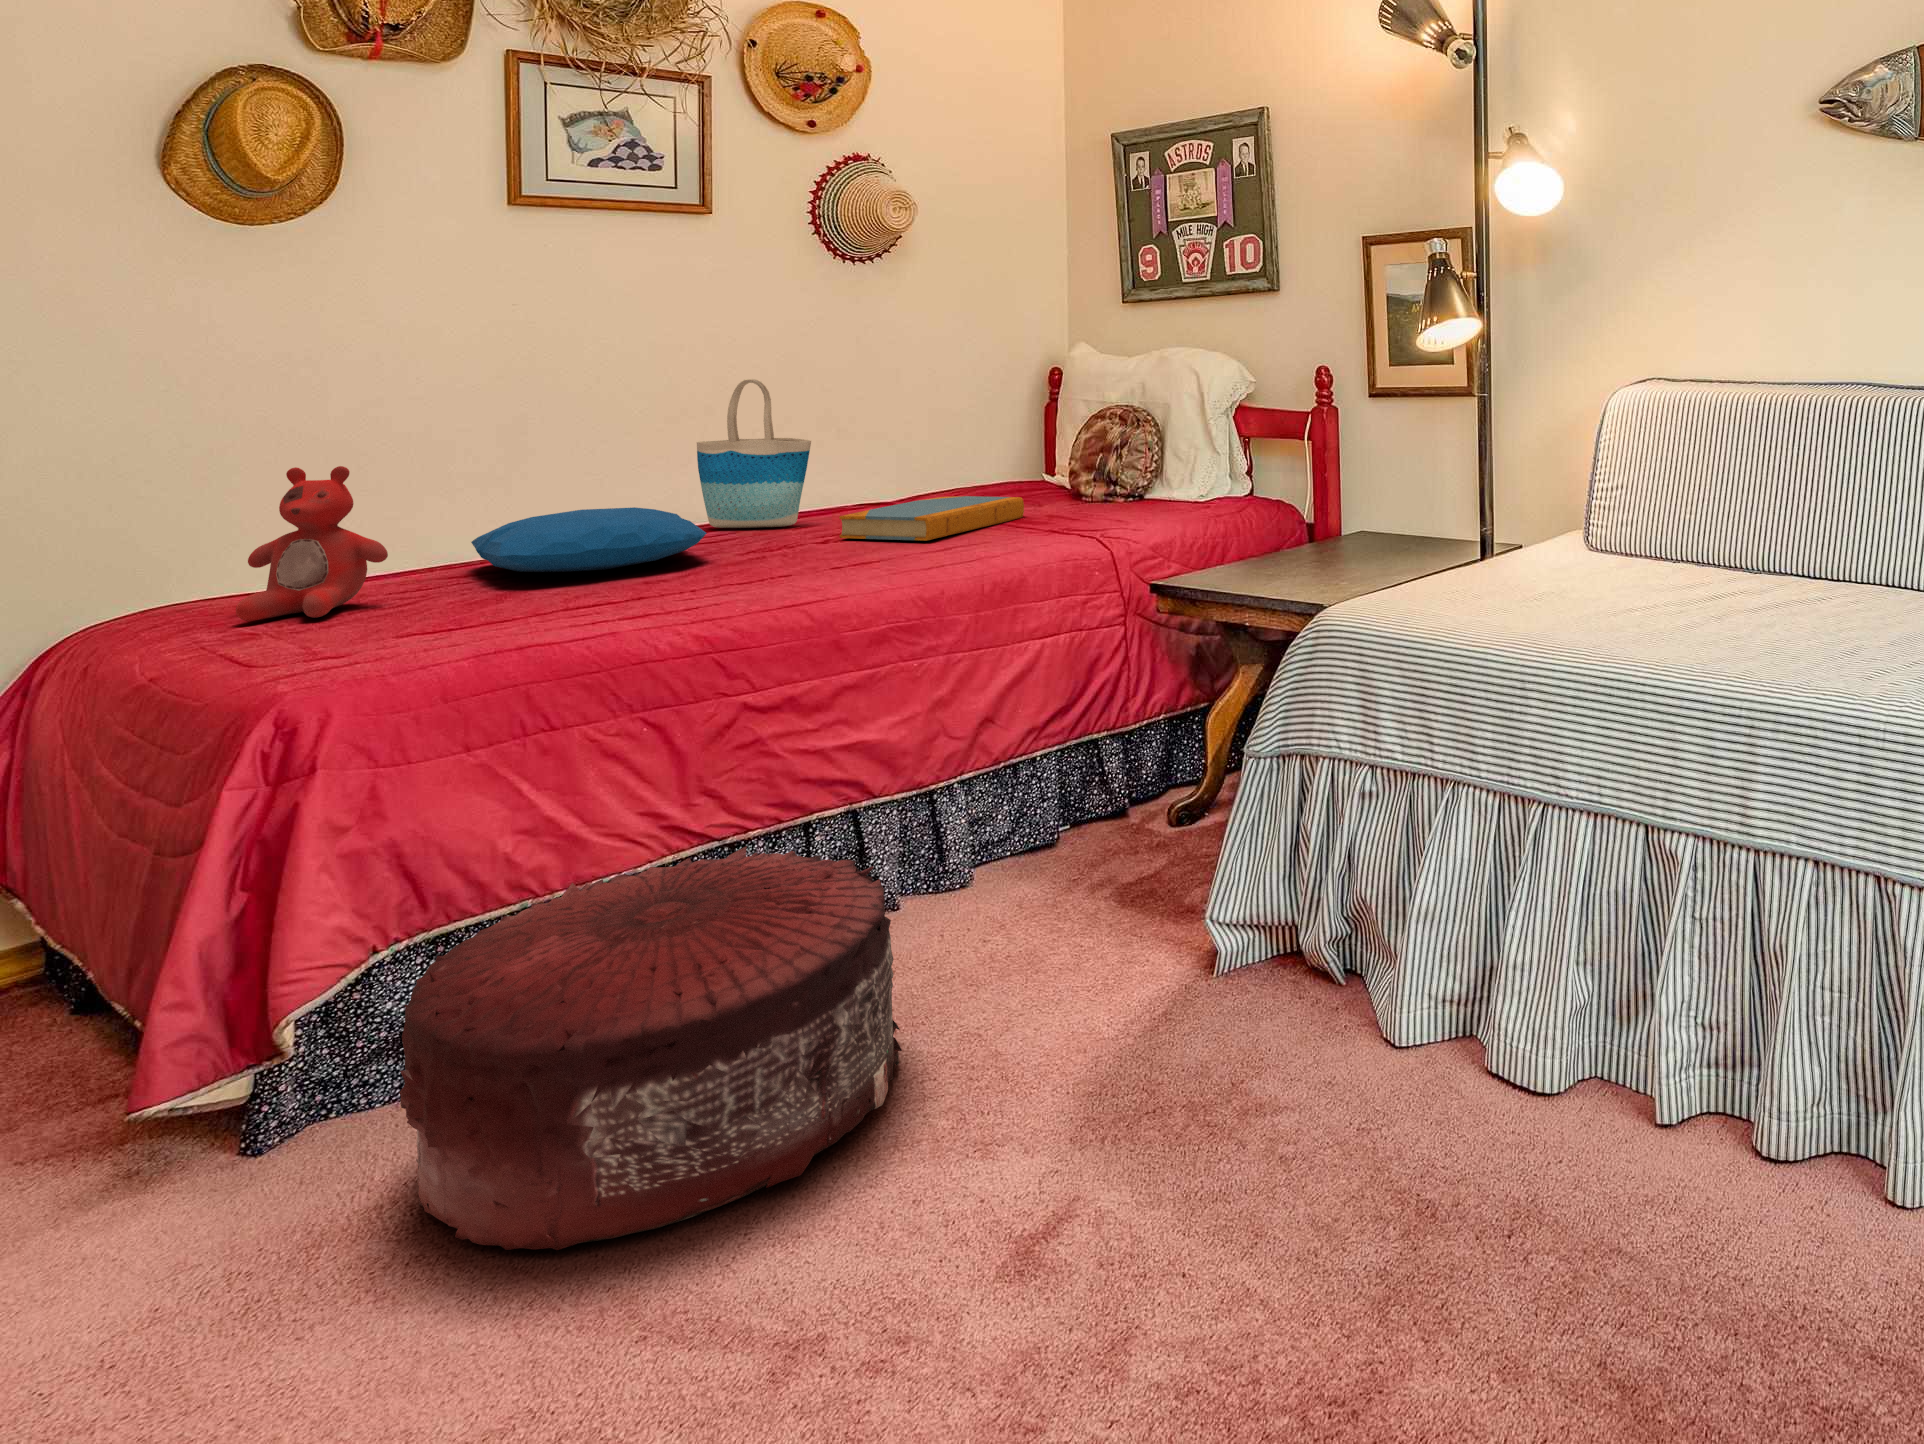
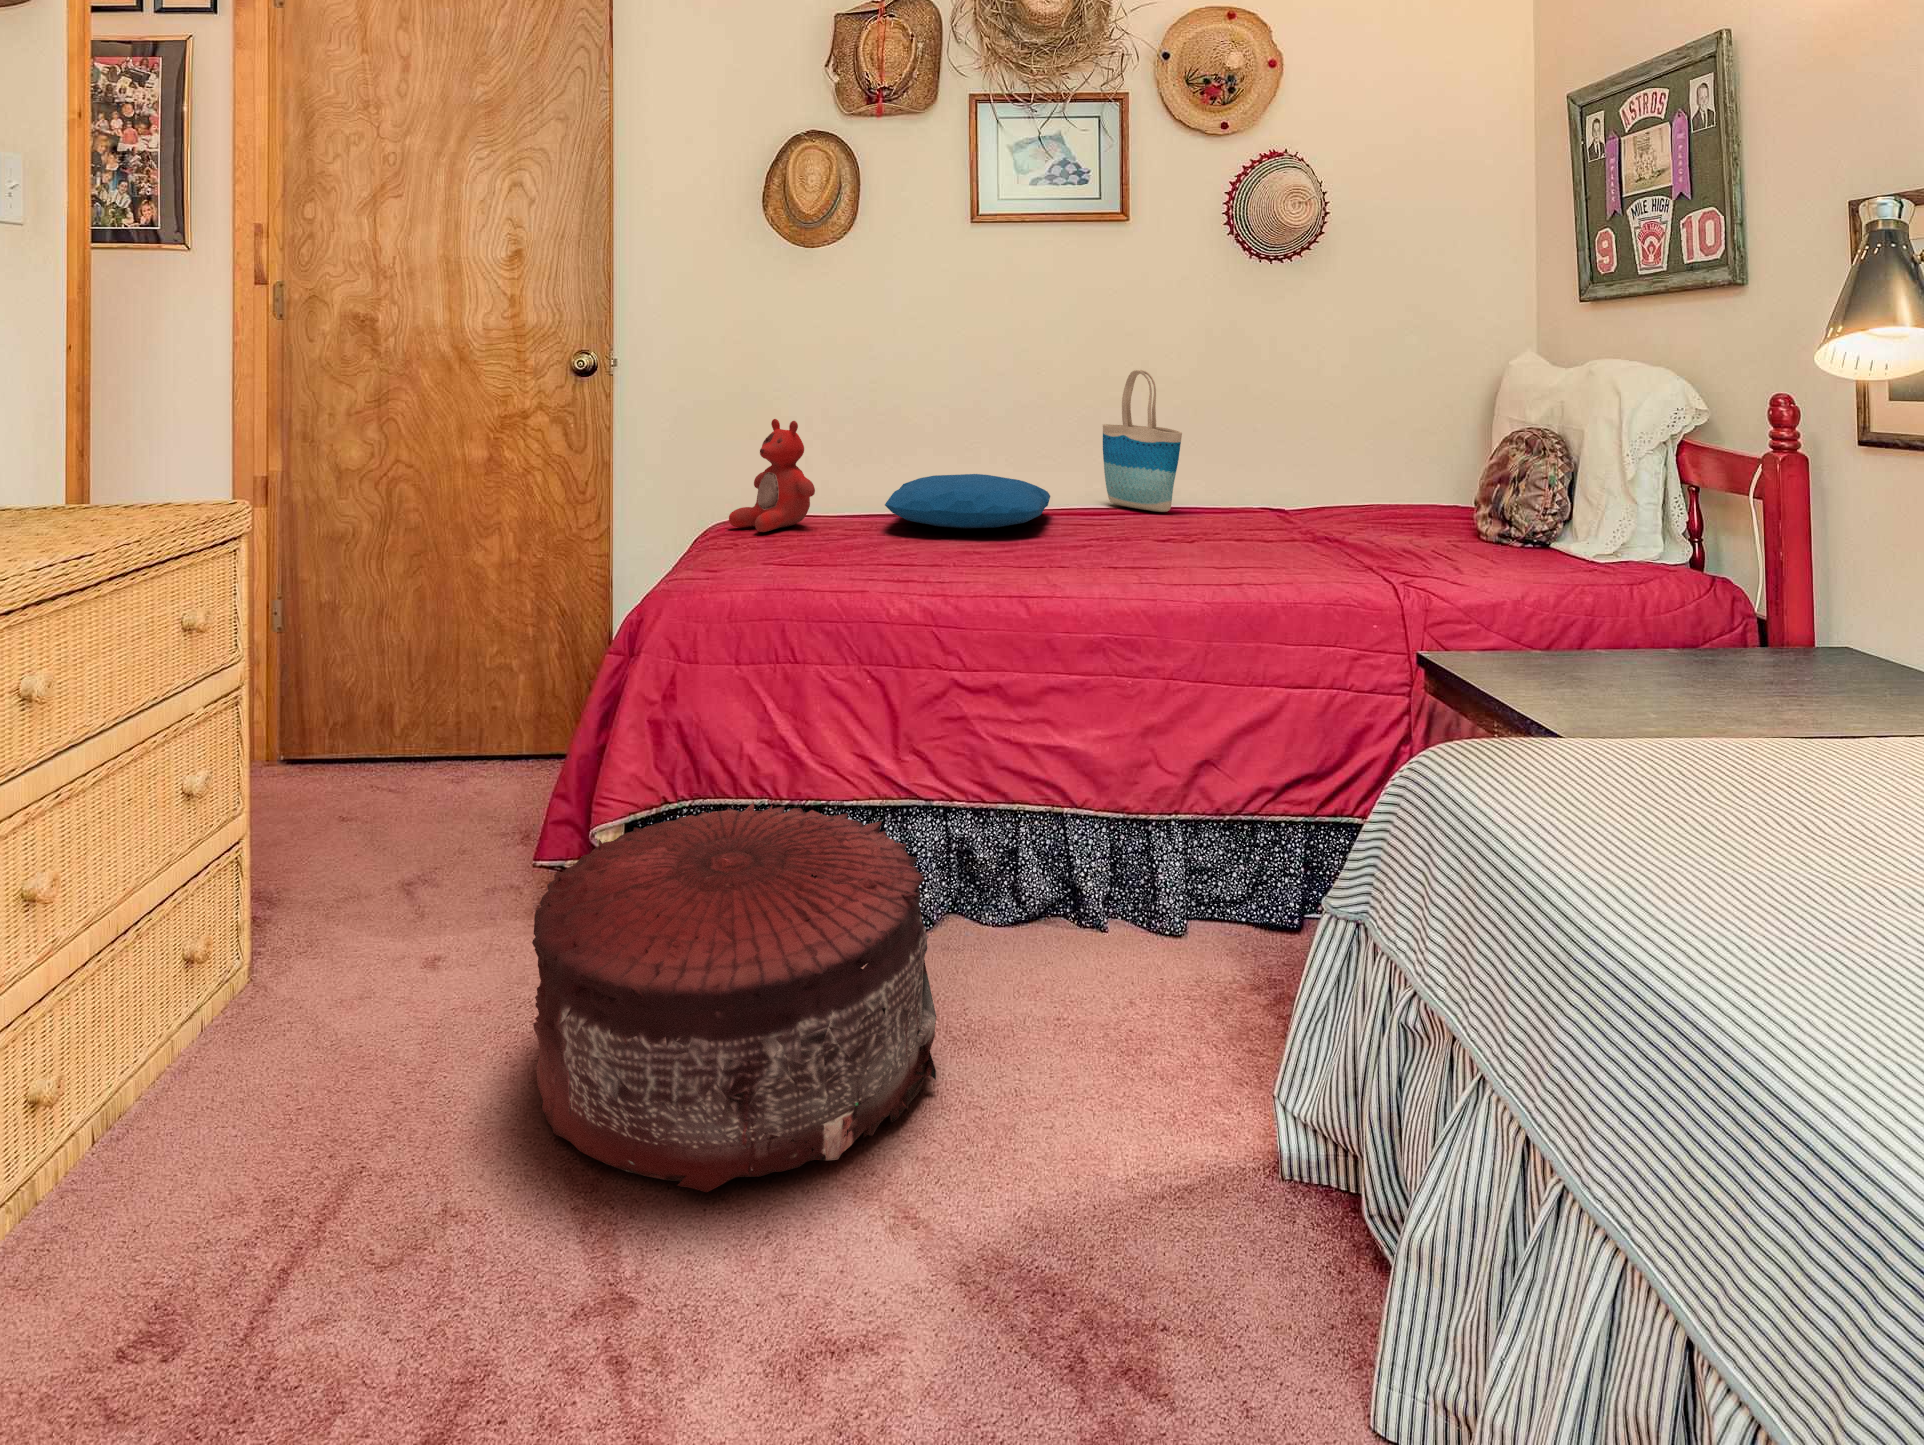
book: present [839,496,1024,541] -> none [1169,505,1372,551]

